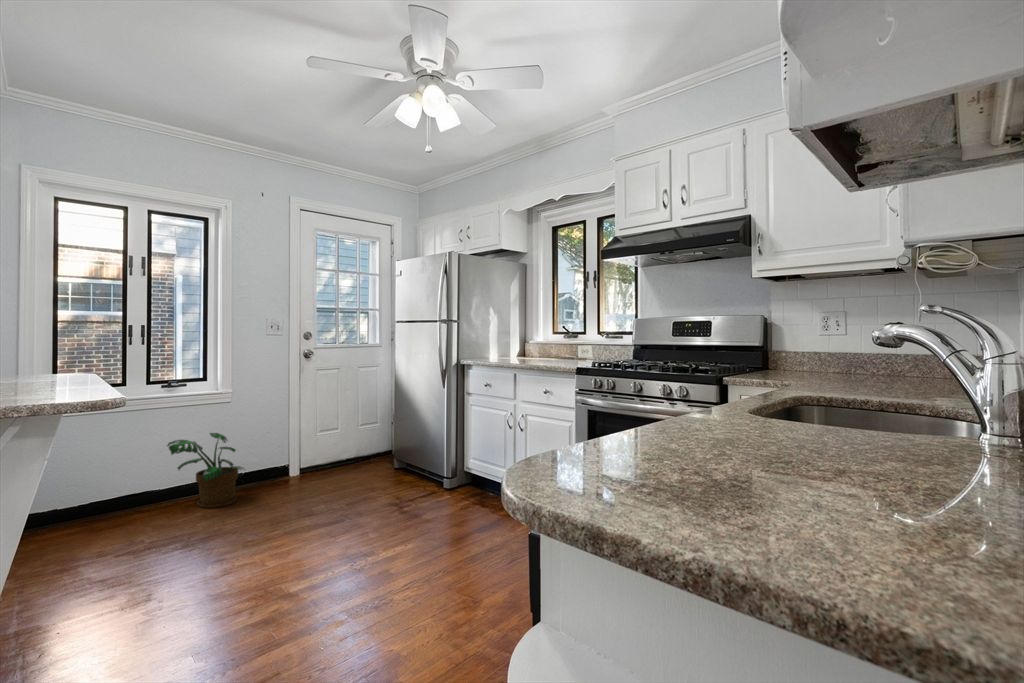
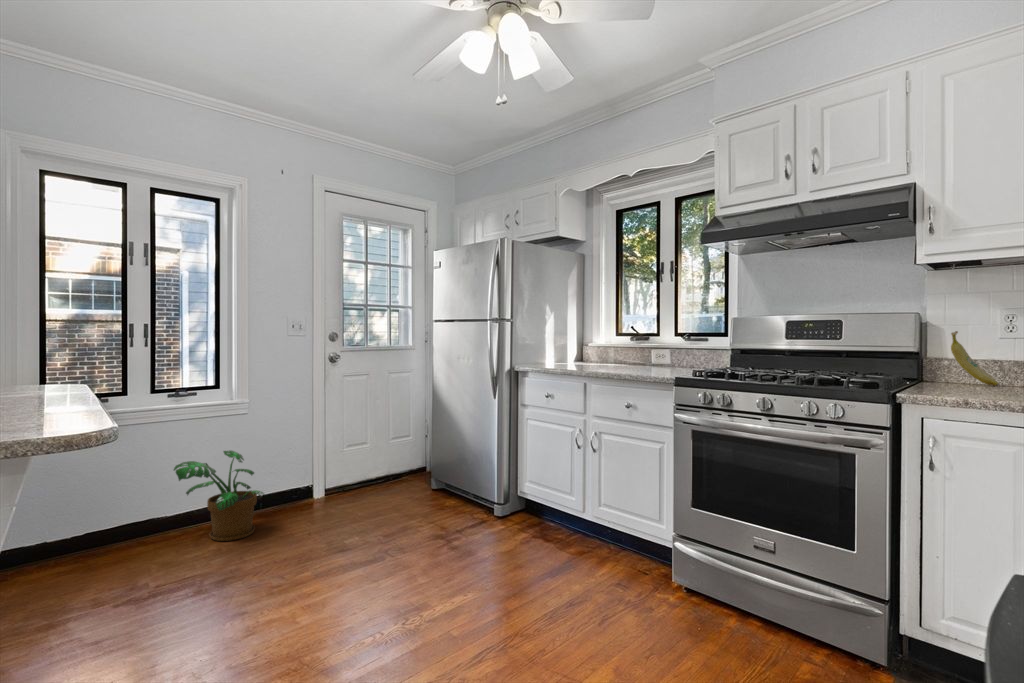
fruit: none [781,330,814,372] -> present [951,331,999,386]

